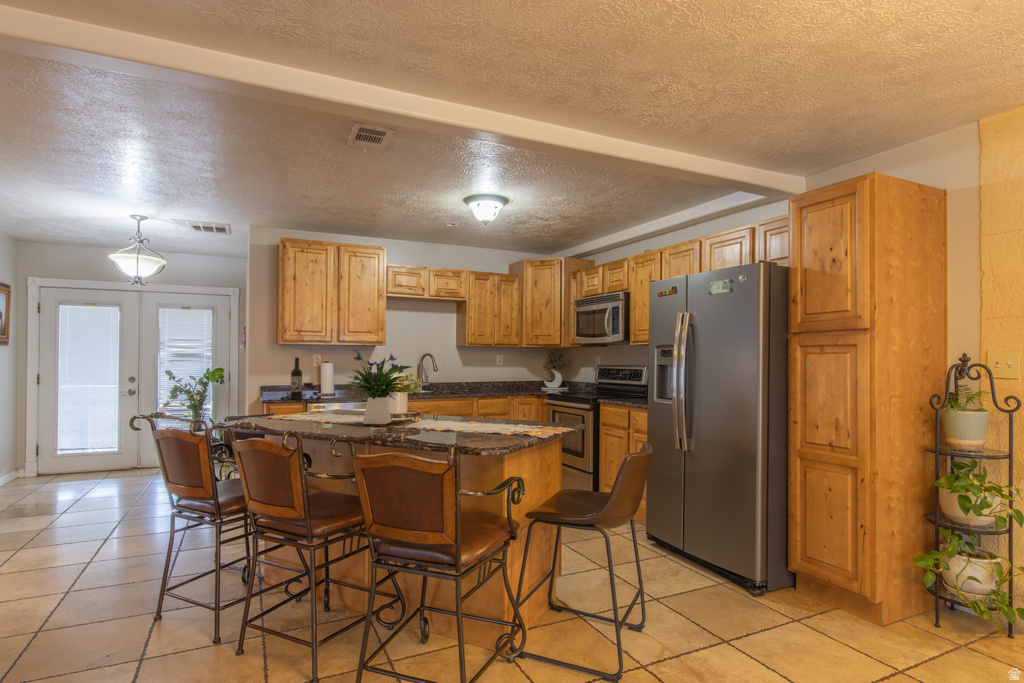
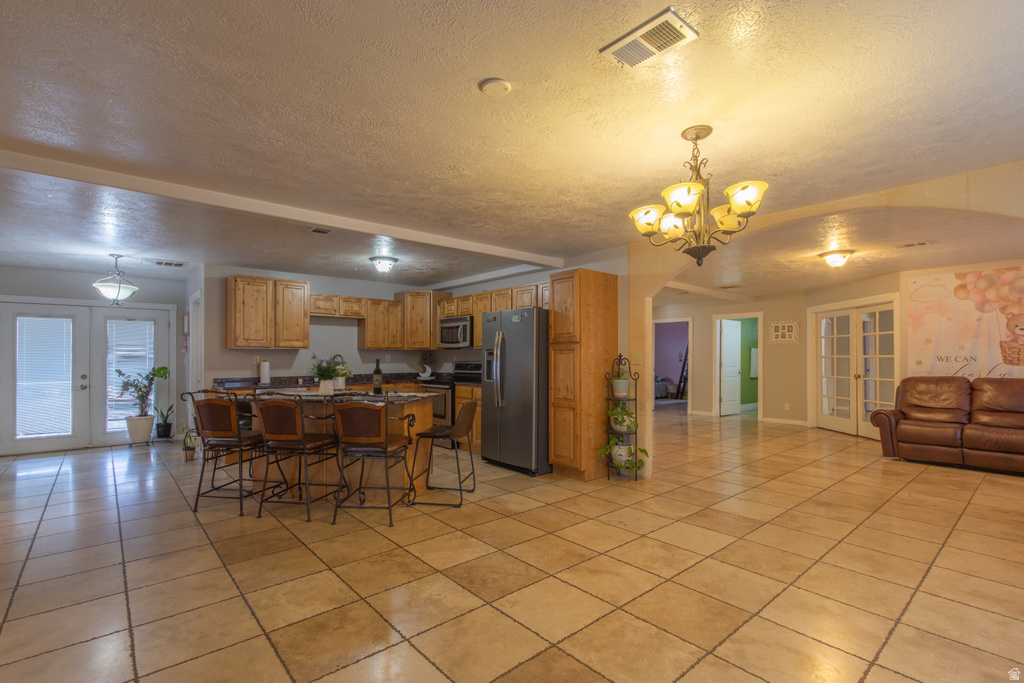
wine bottle: present [281,357,321,401] -> present [365,359,398,394]

